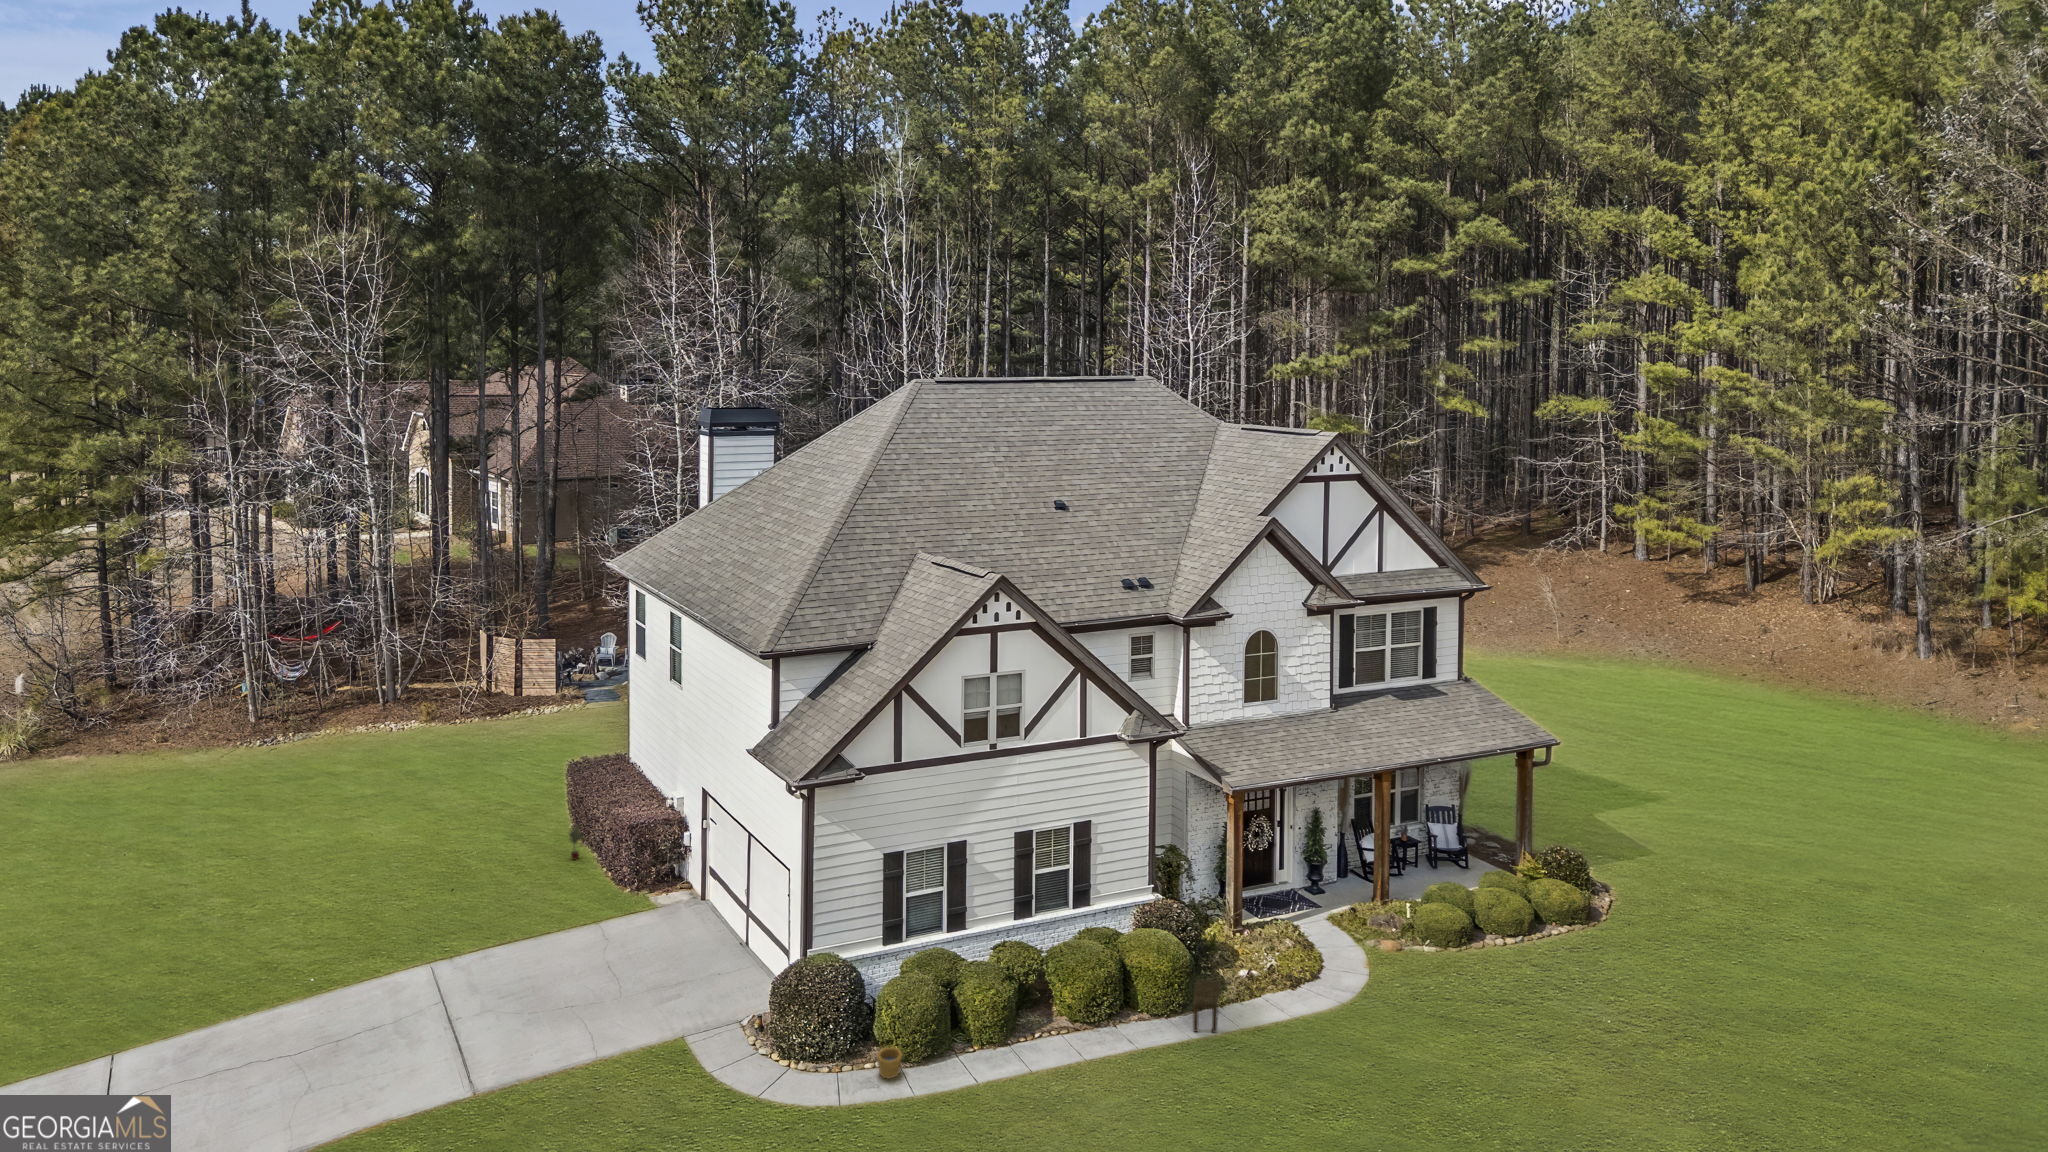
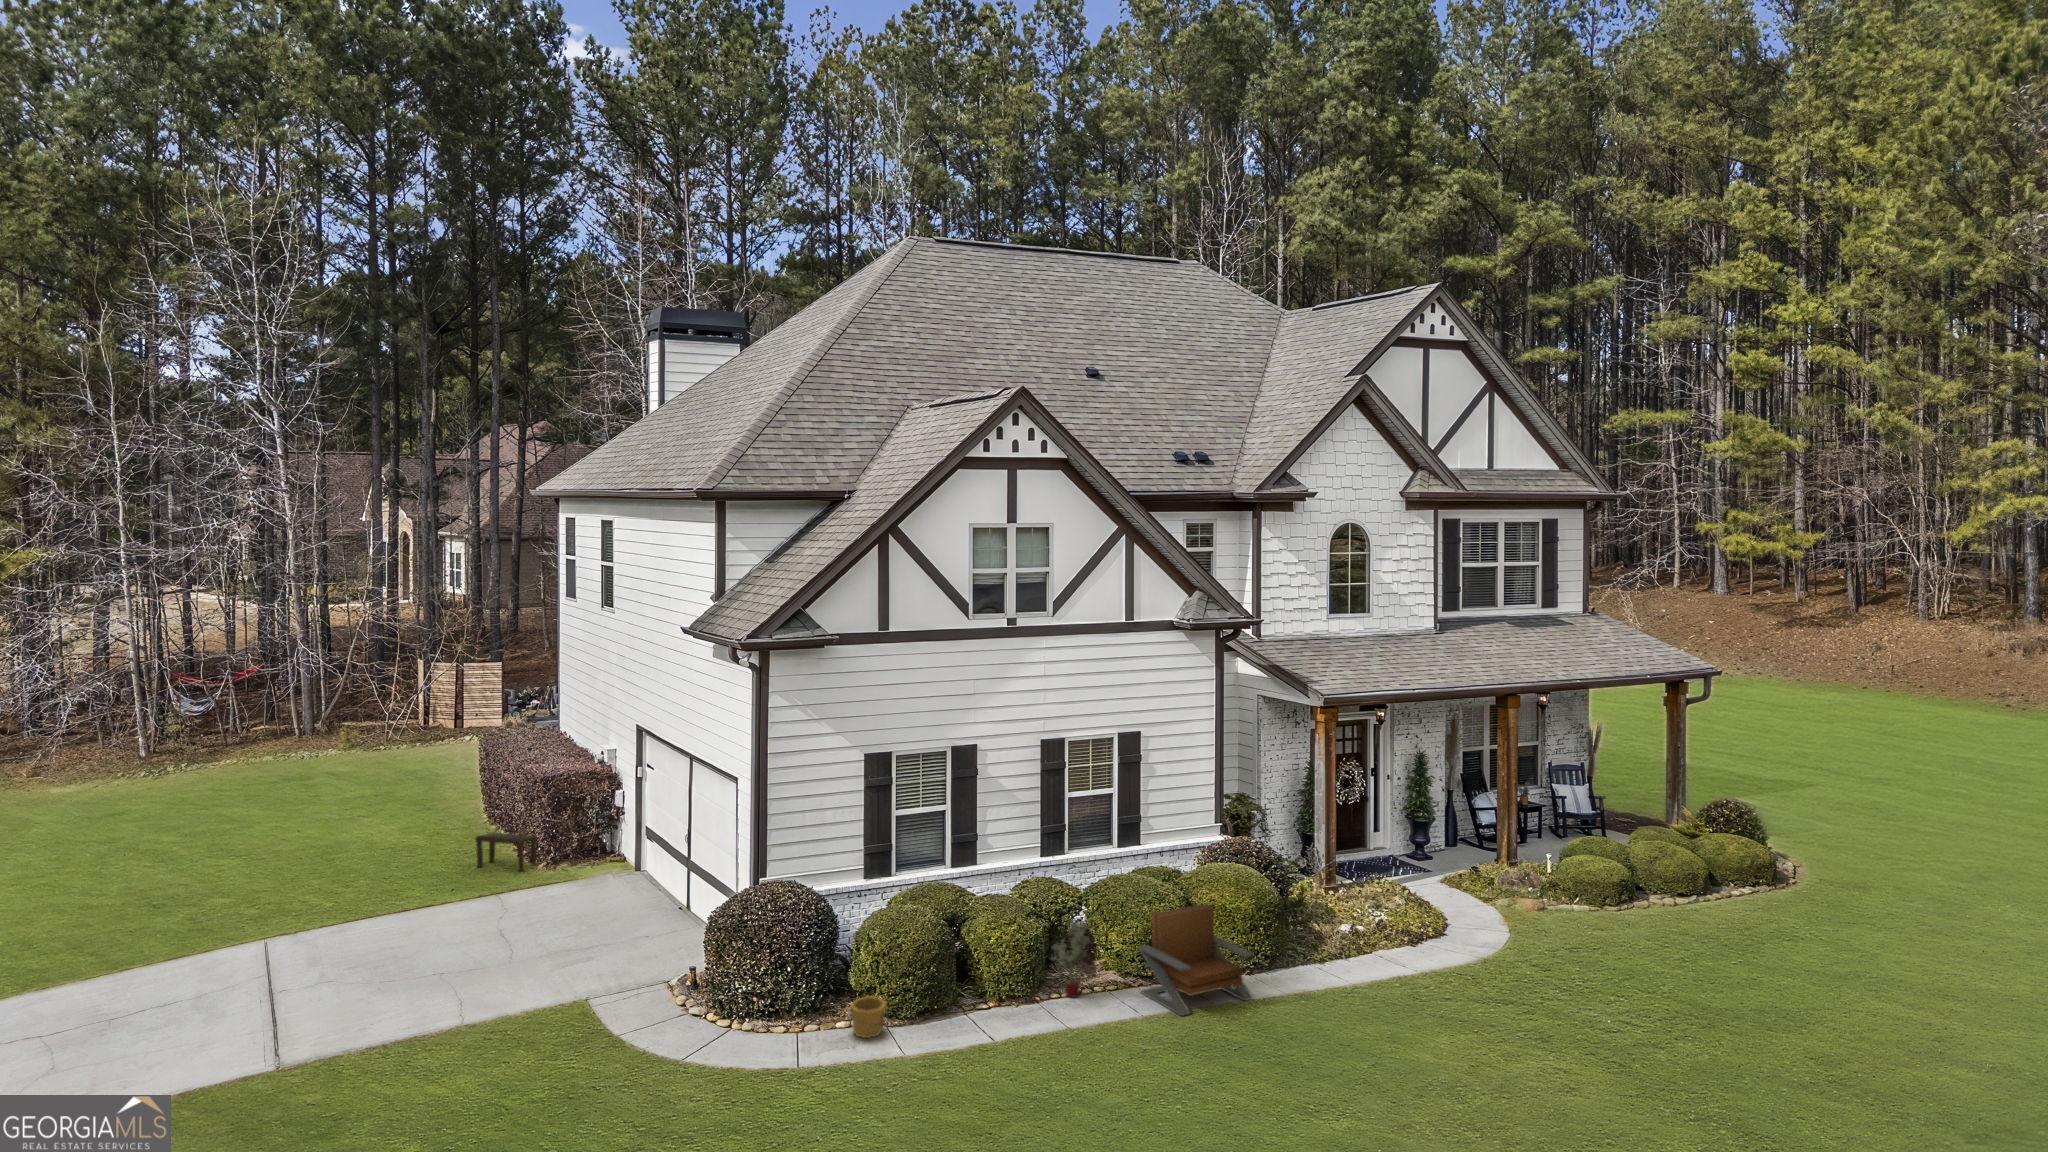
potted tree: present [569,824,587,860] -> present [1051,921,1090,997]
lounge chair: none [1083,970,1165,1058] -> present [1138,904,1254,1016]
bench: present [1193,979,1221,1033] -> present [476,832,538,871]

